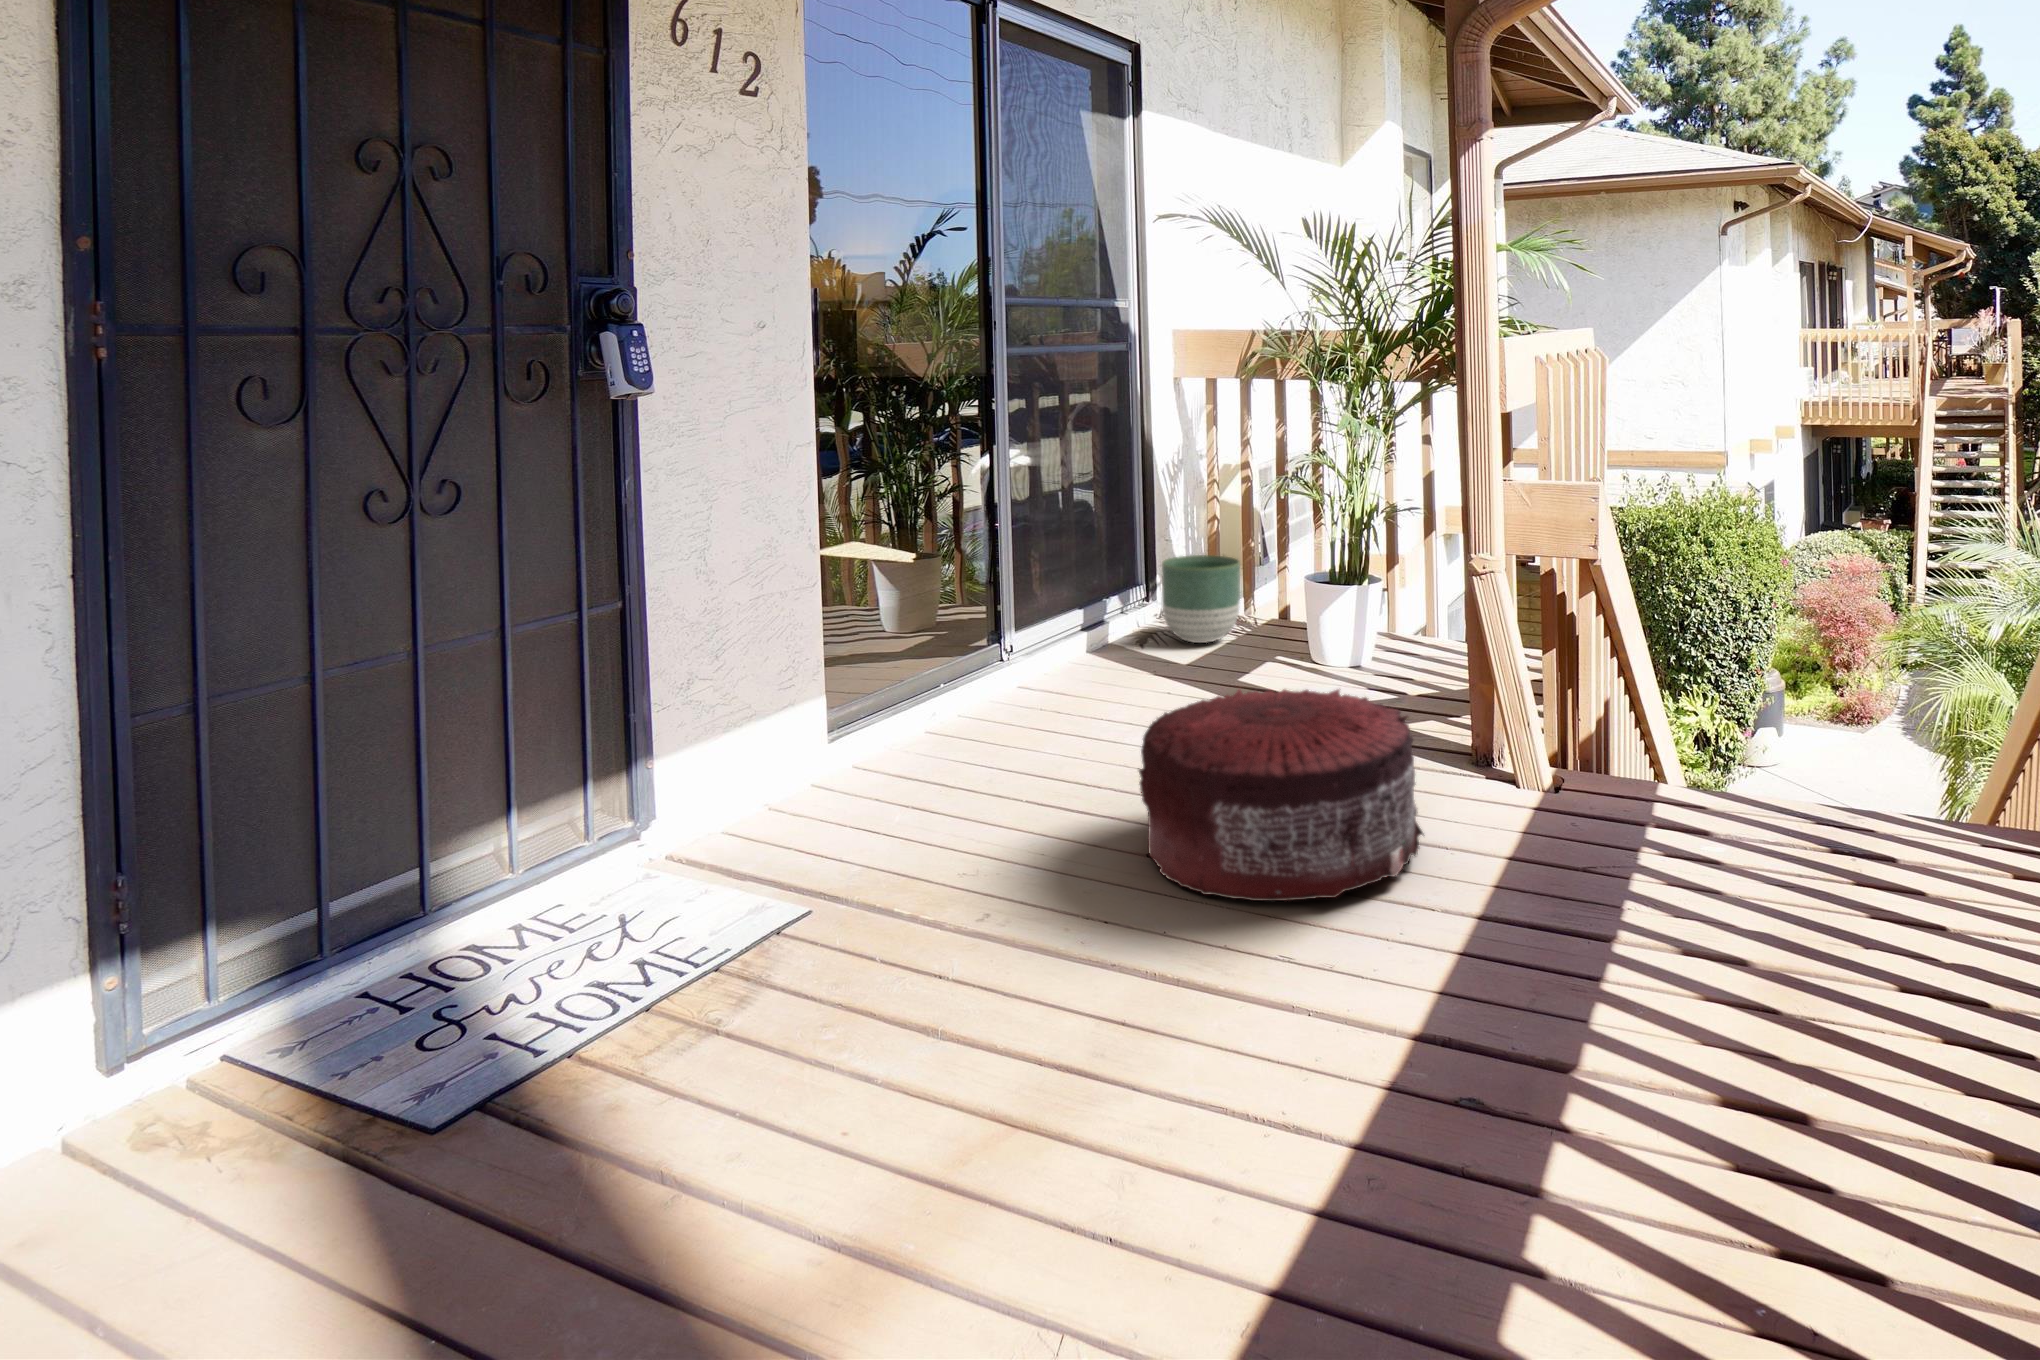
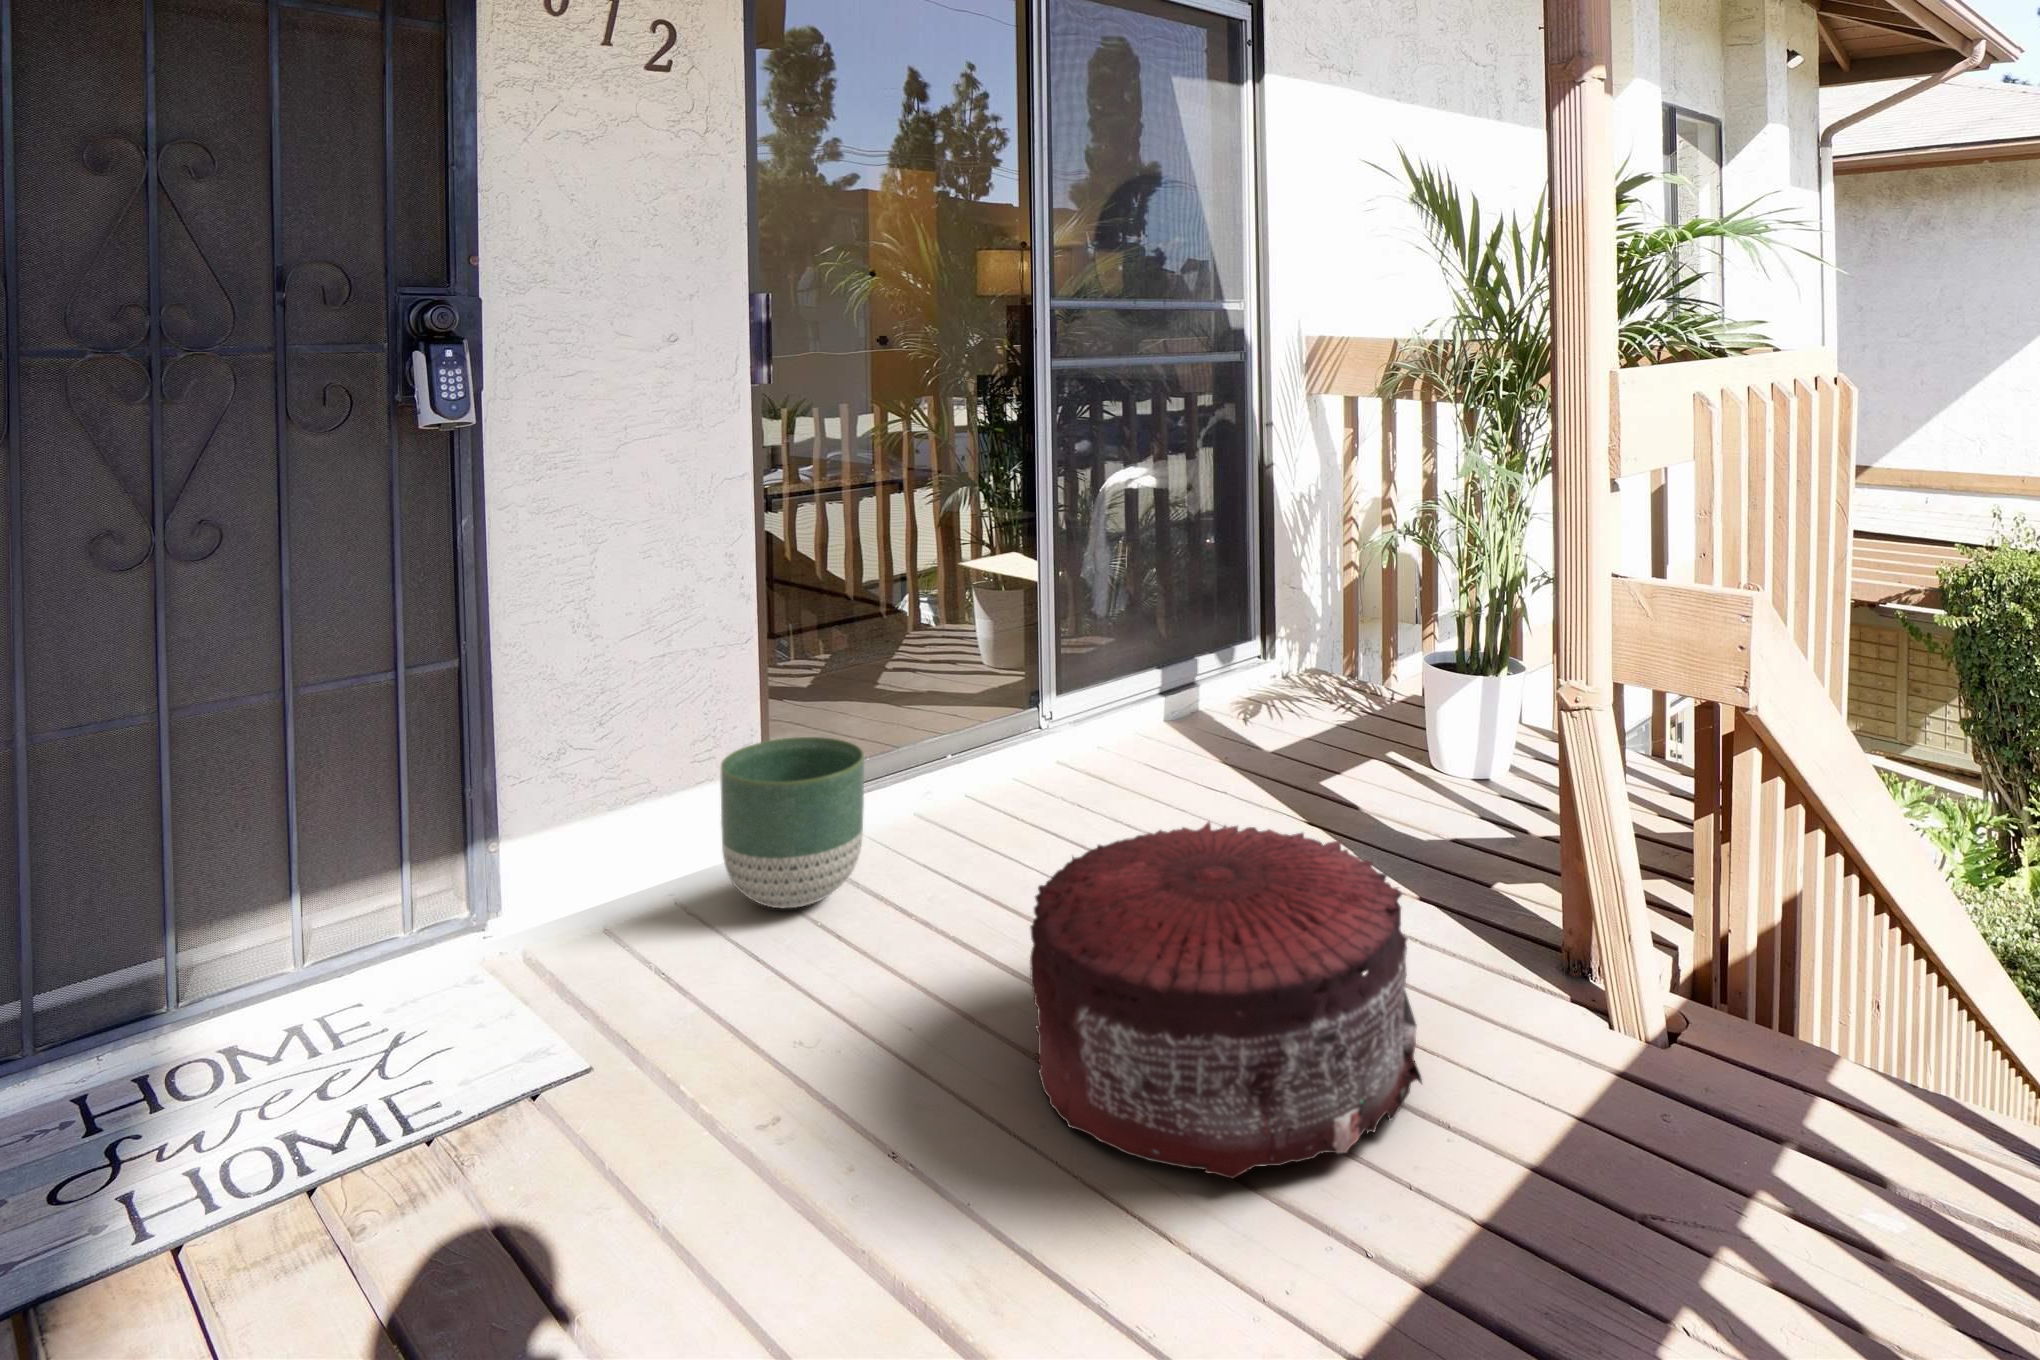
planter: present [1162,555,1240,643] -> present [720,737,864,908]

